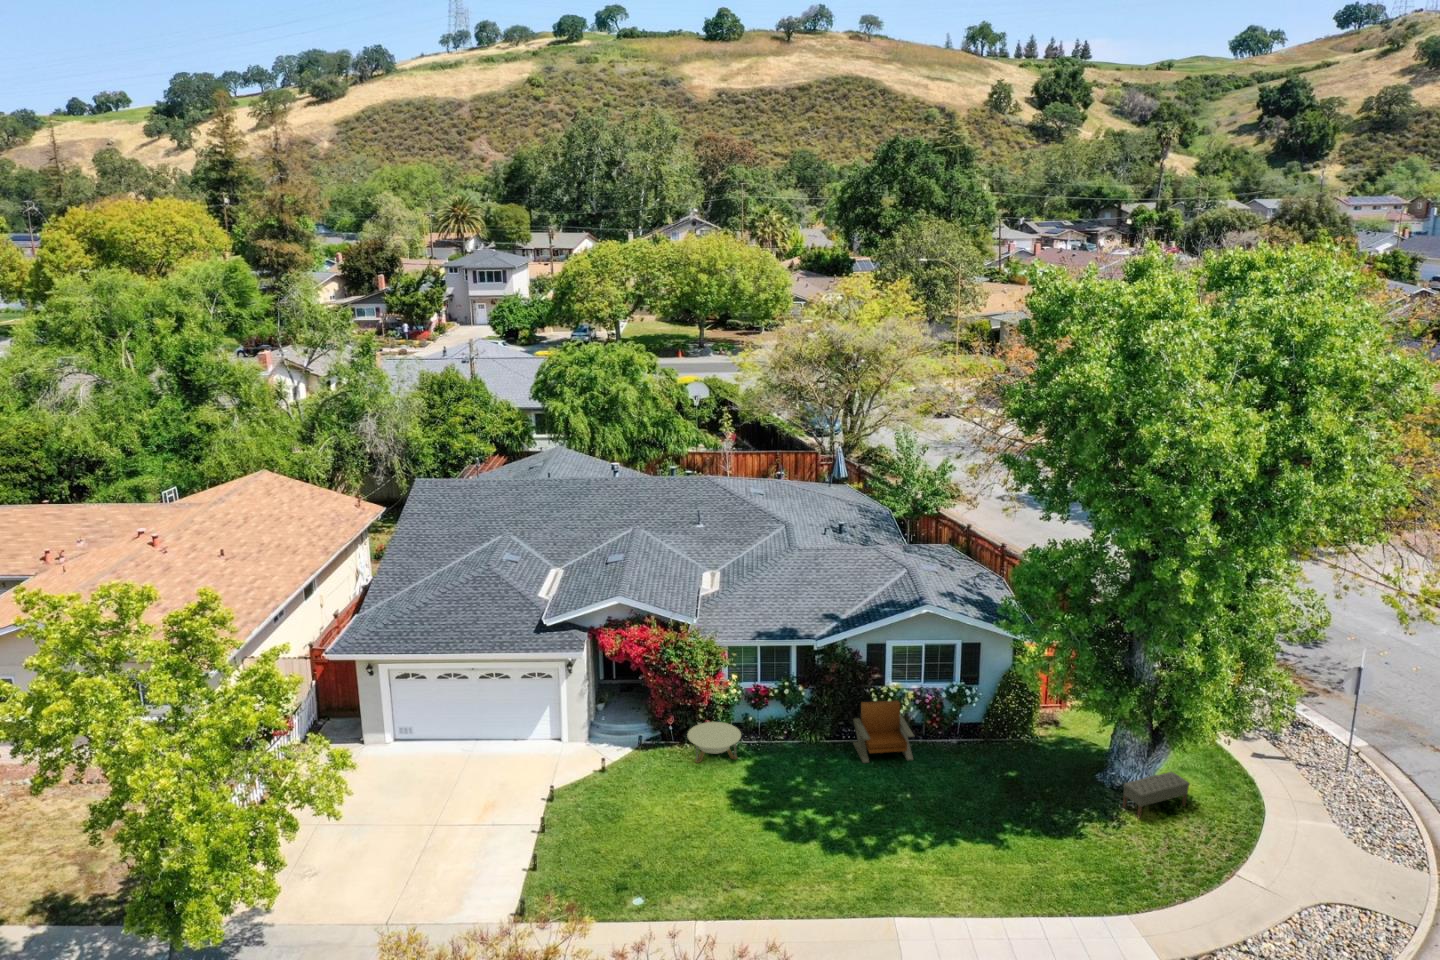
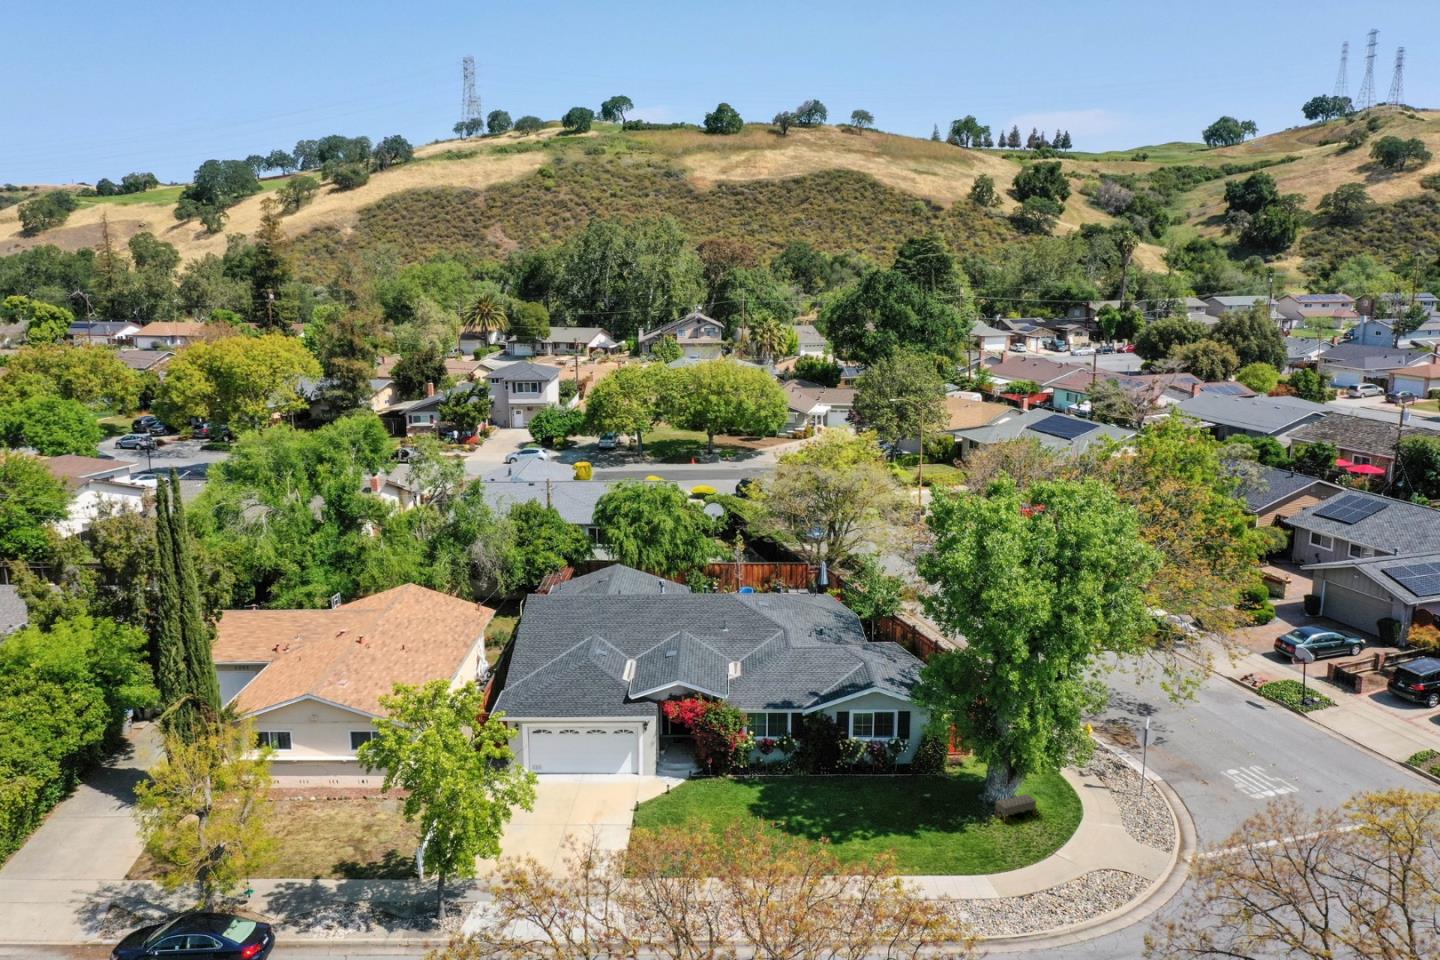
lounge chair: present [853,700,914,763] -> none [828,749,867,789]
round table: present [687,722,741,763] -> none [721,763,756,789]

